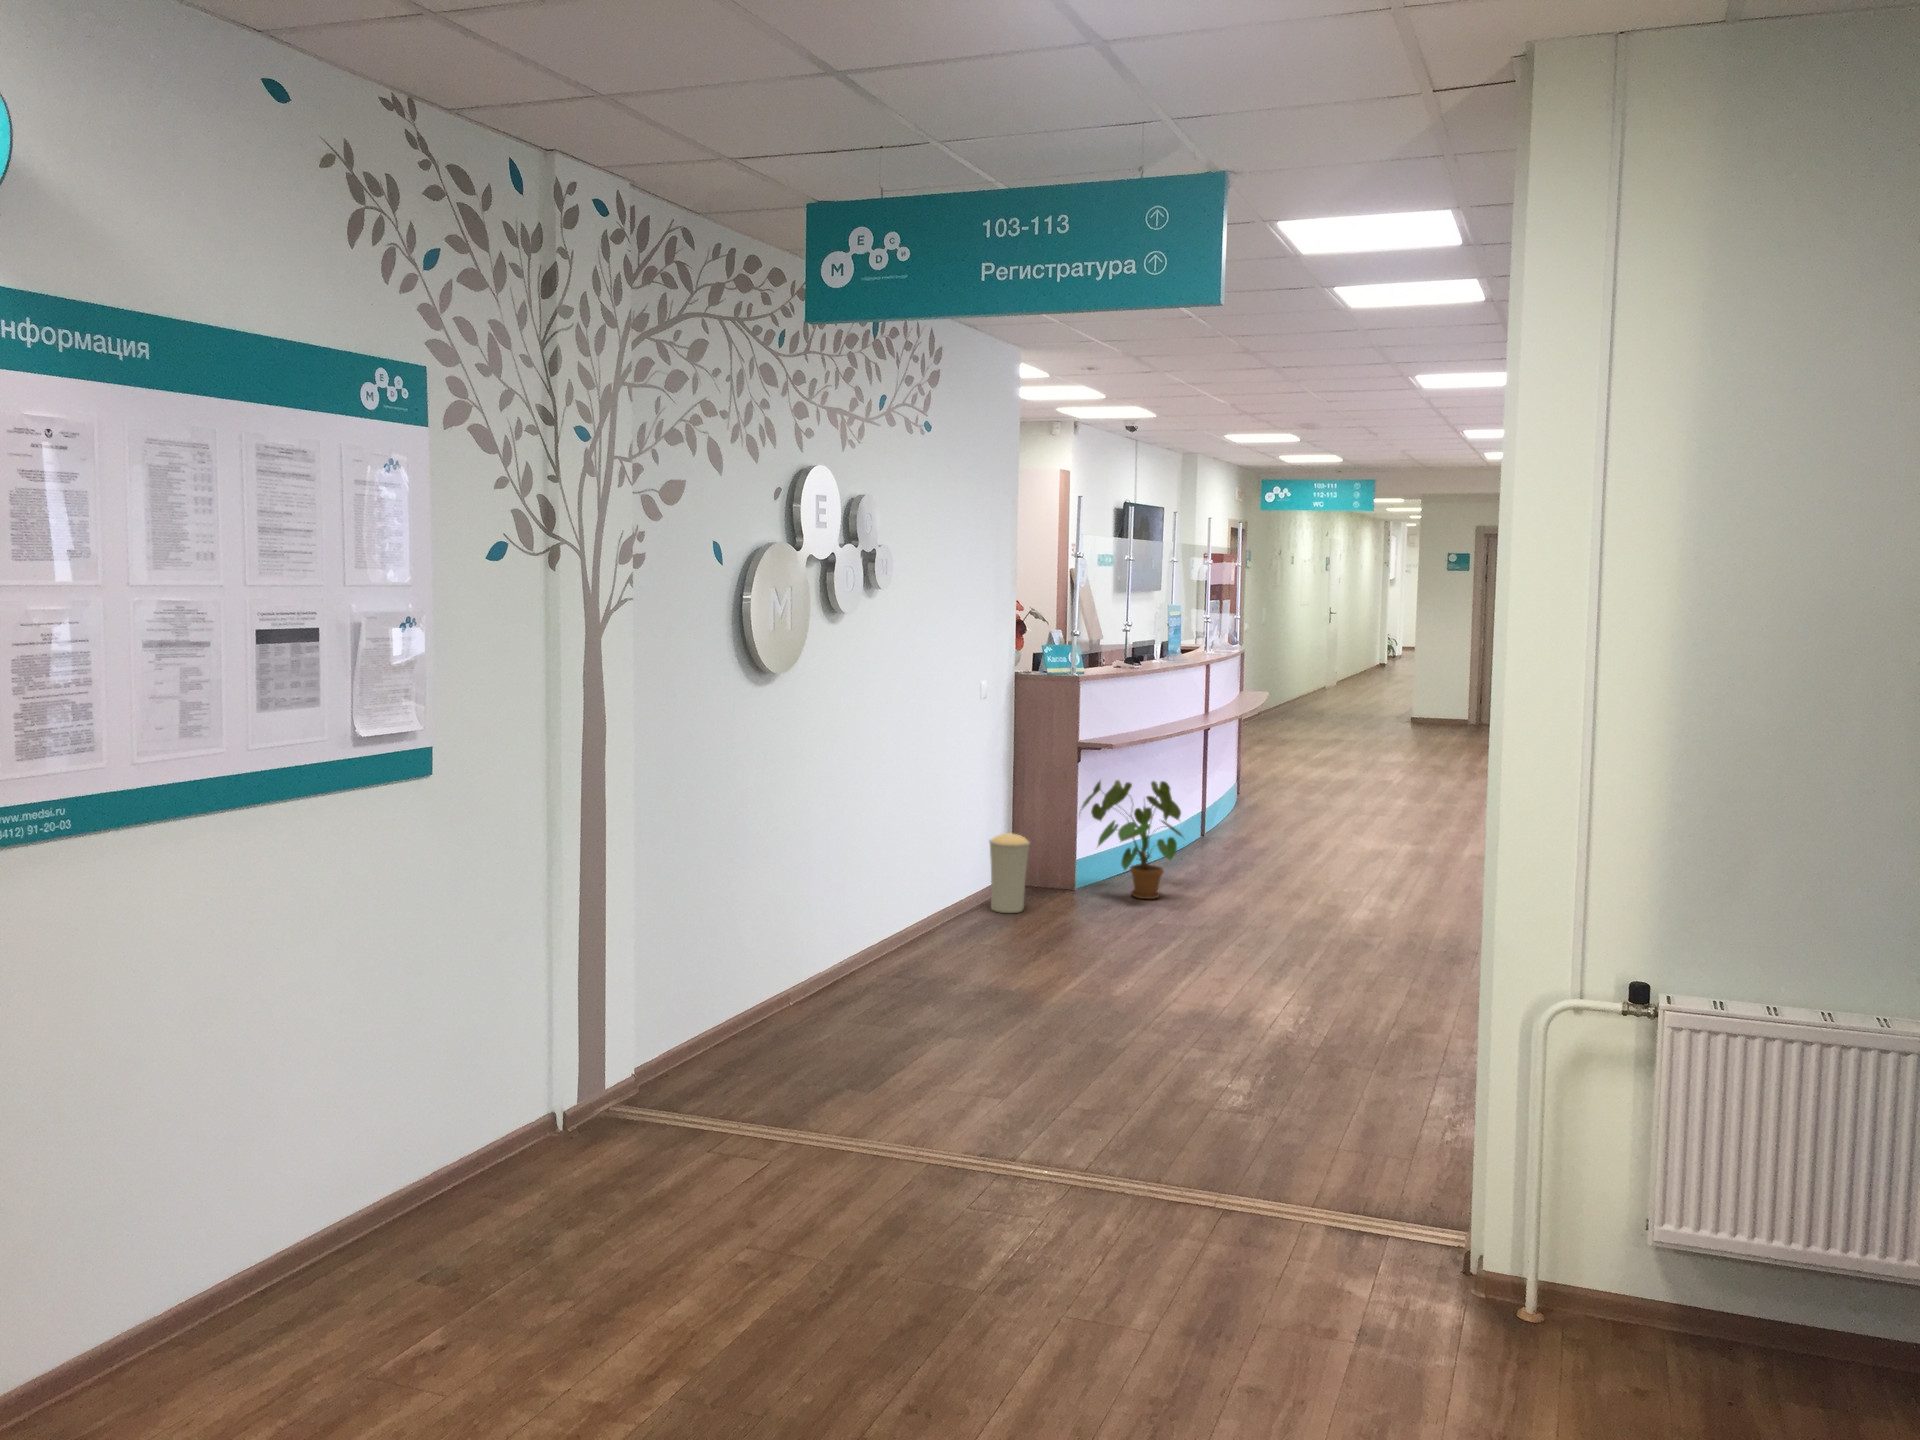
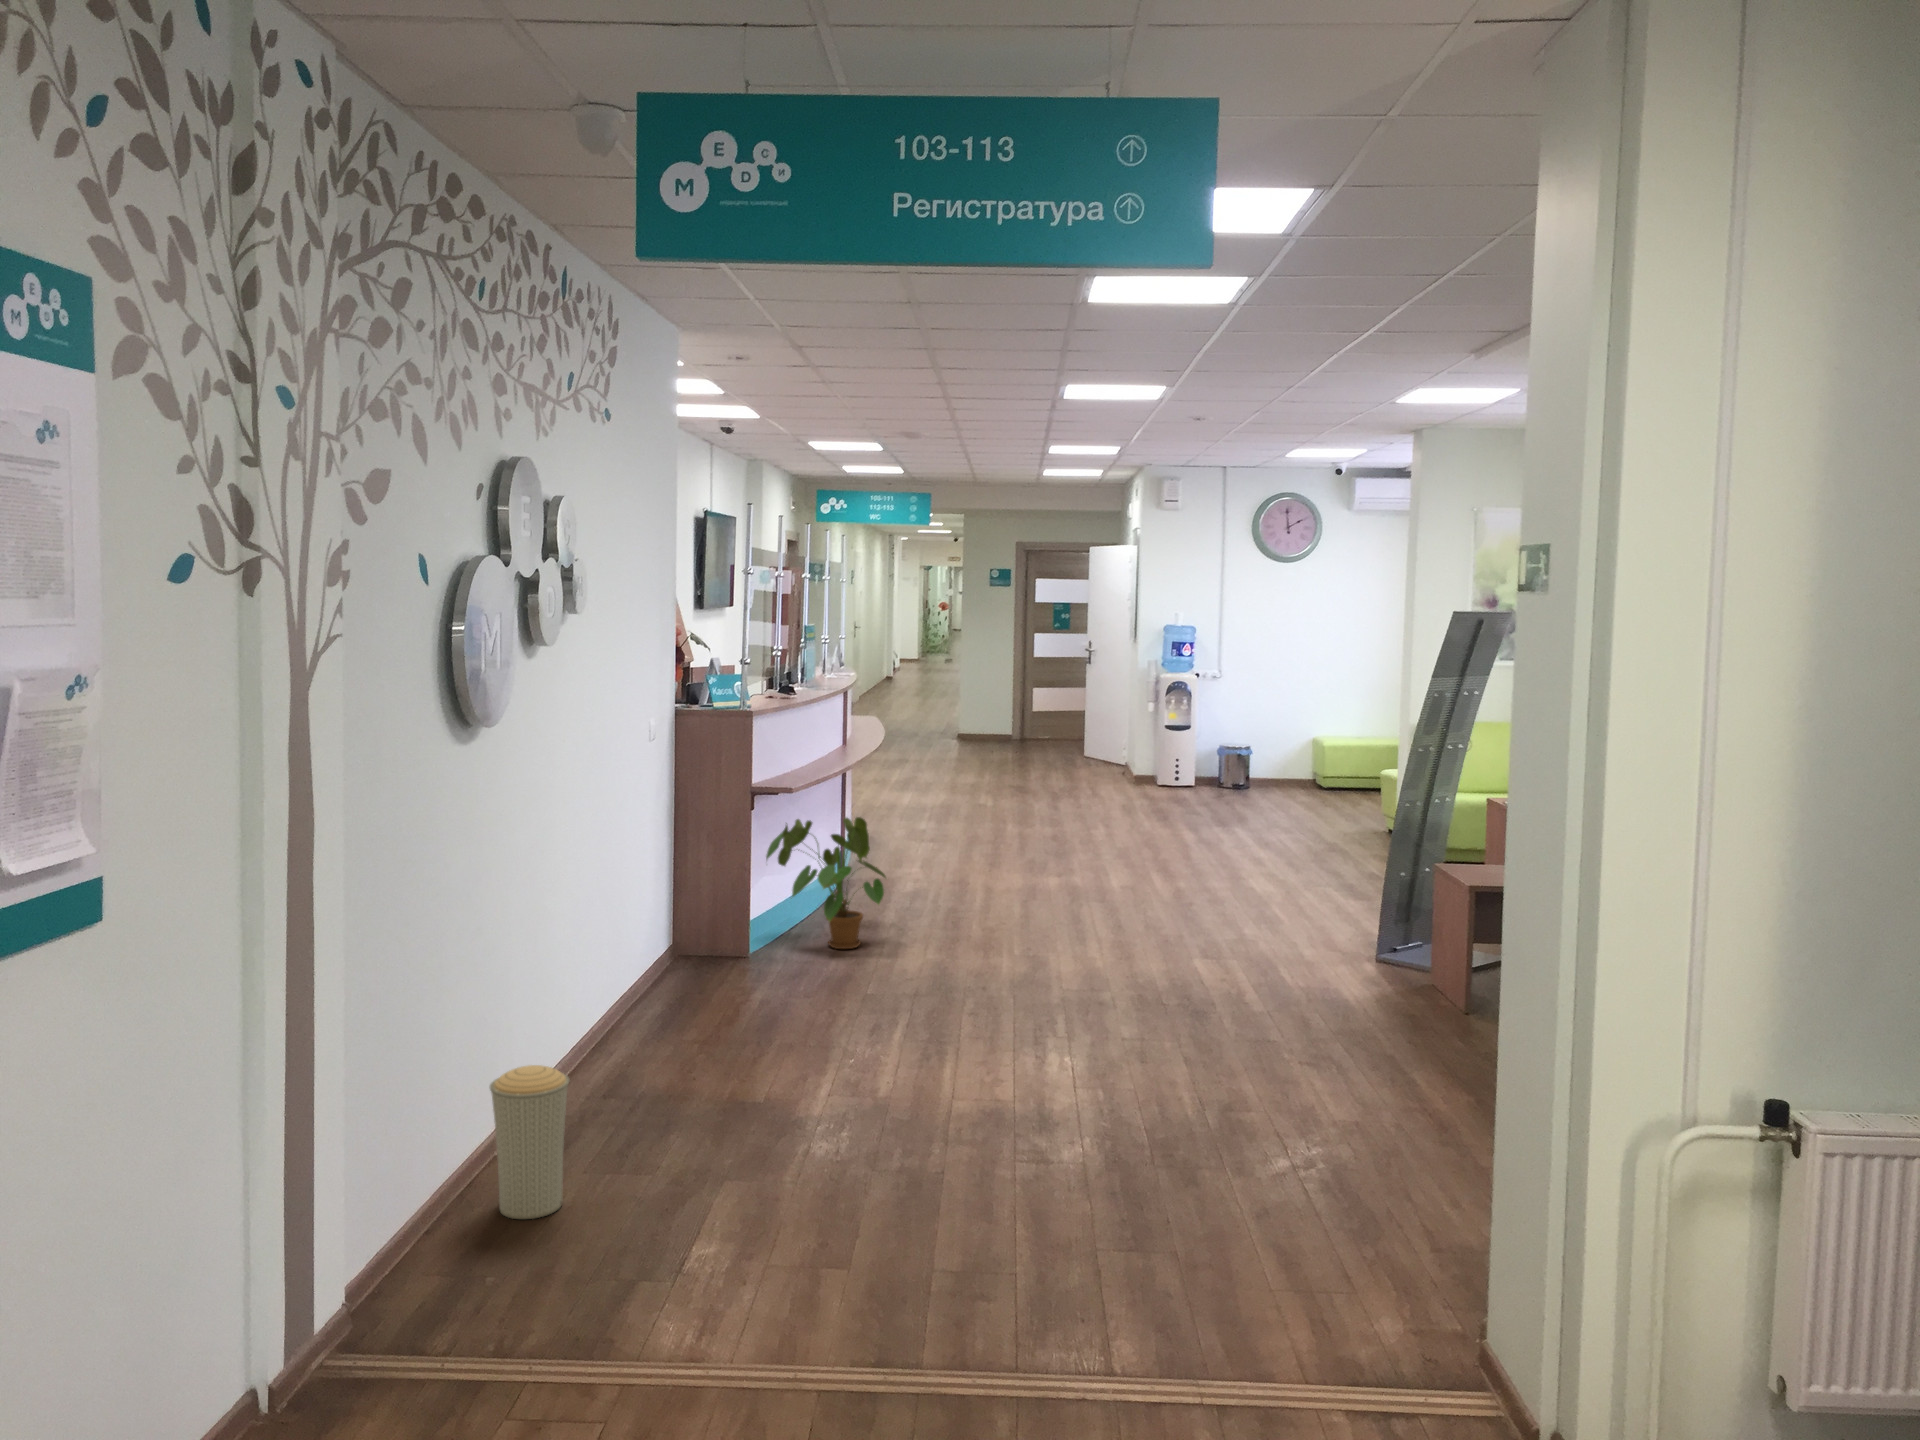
trash can: present [989,833,1030,913] -> present [490,1065,570,1219]

